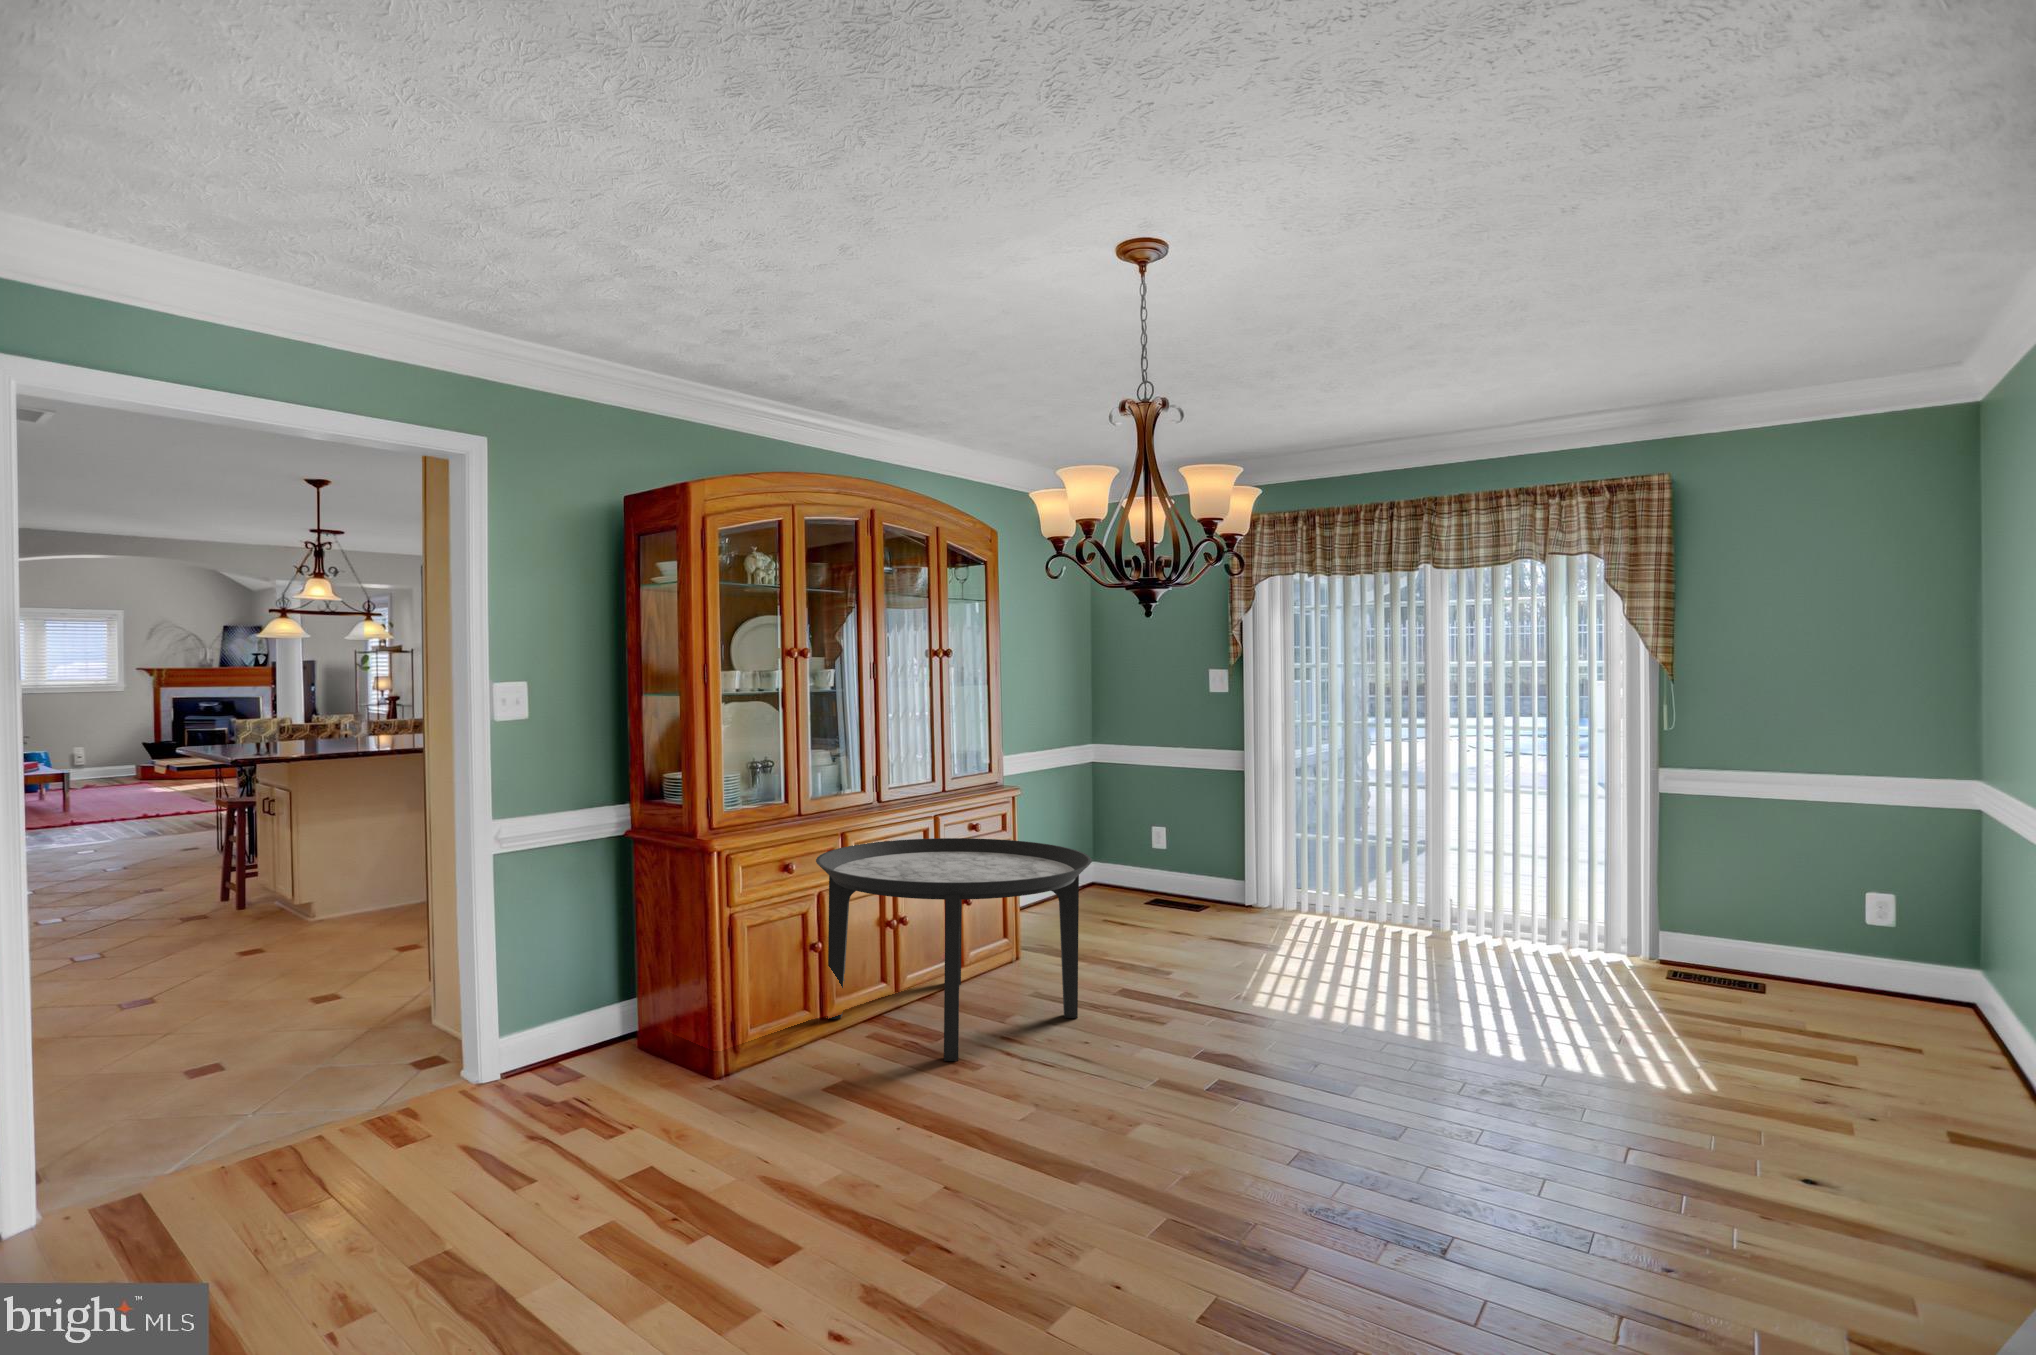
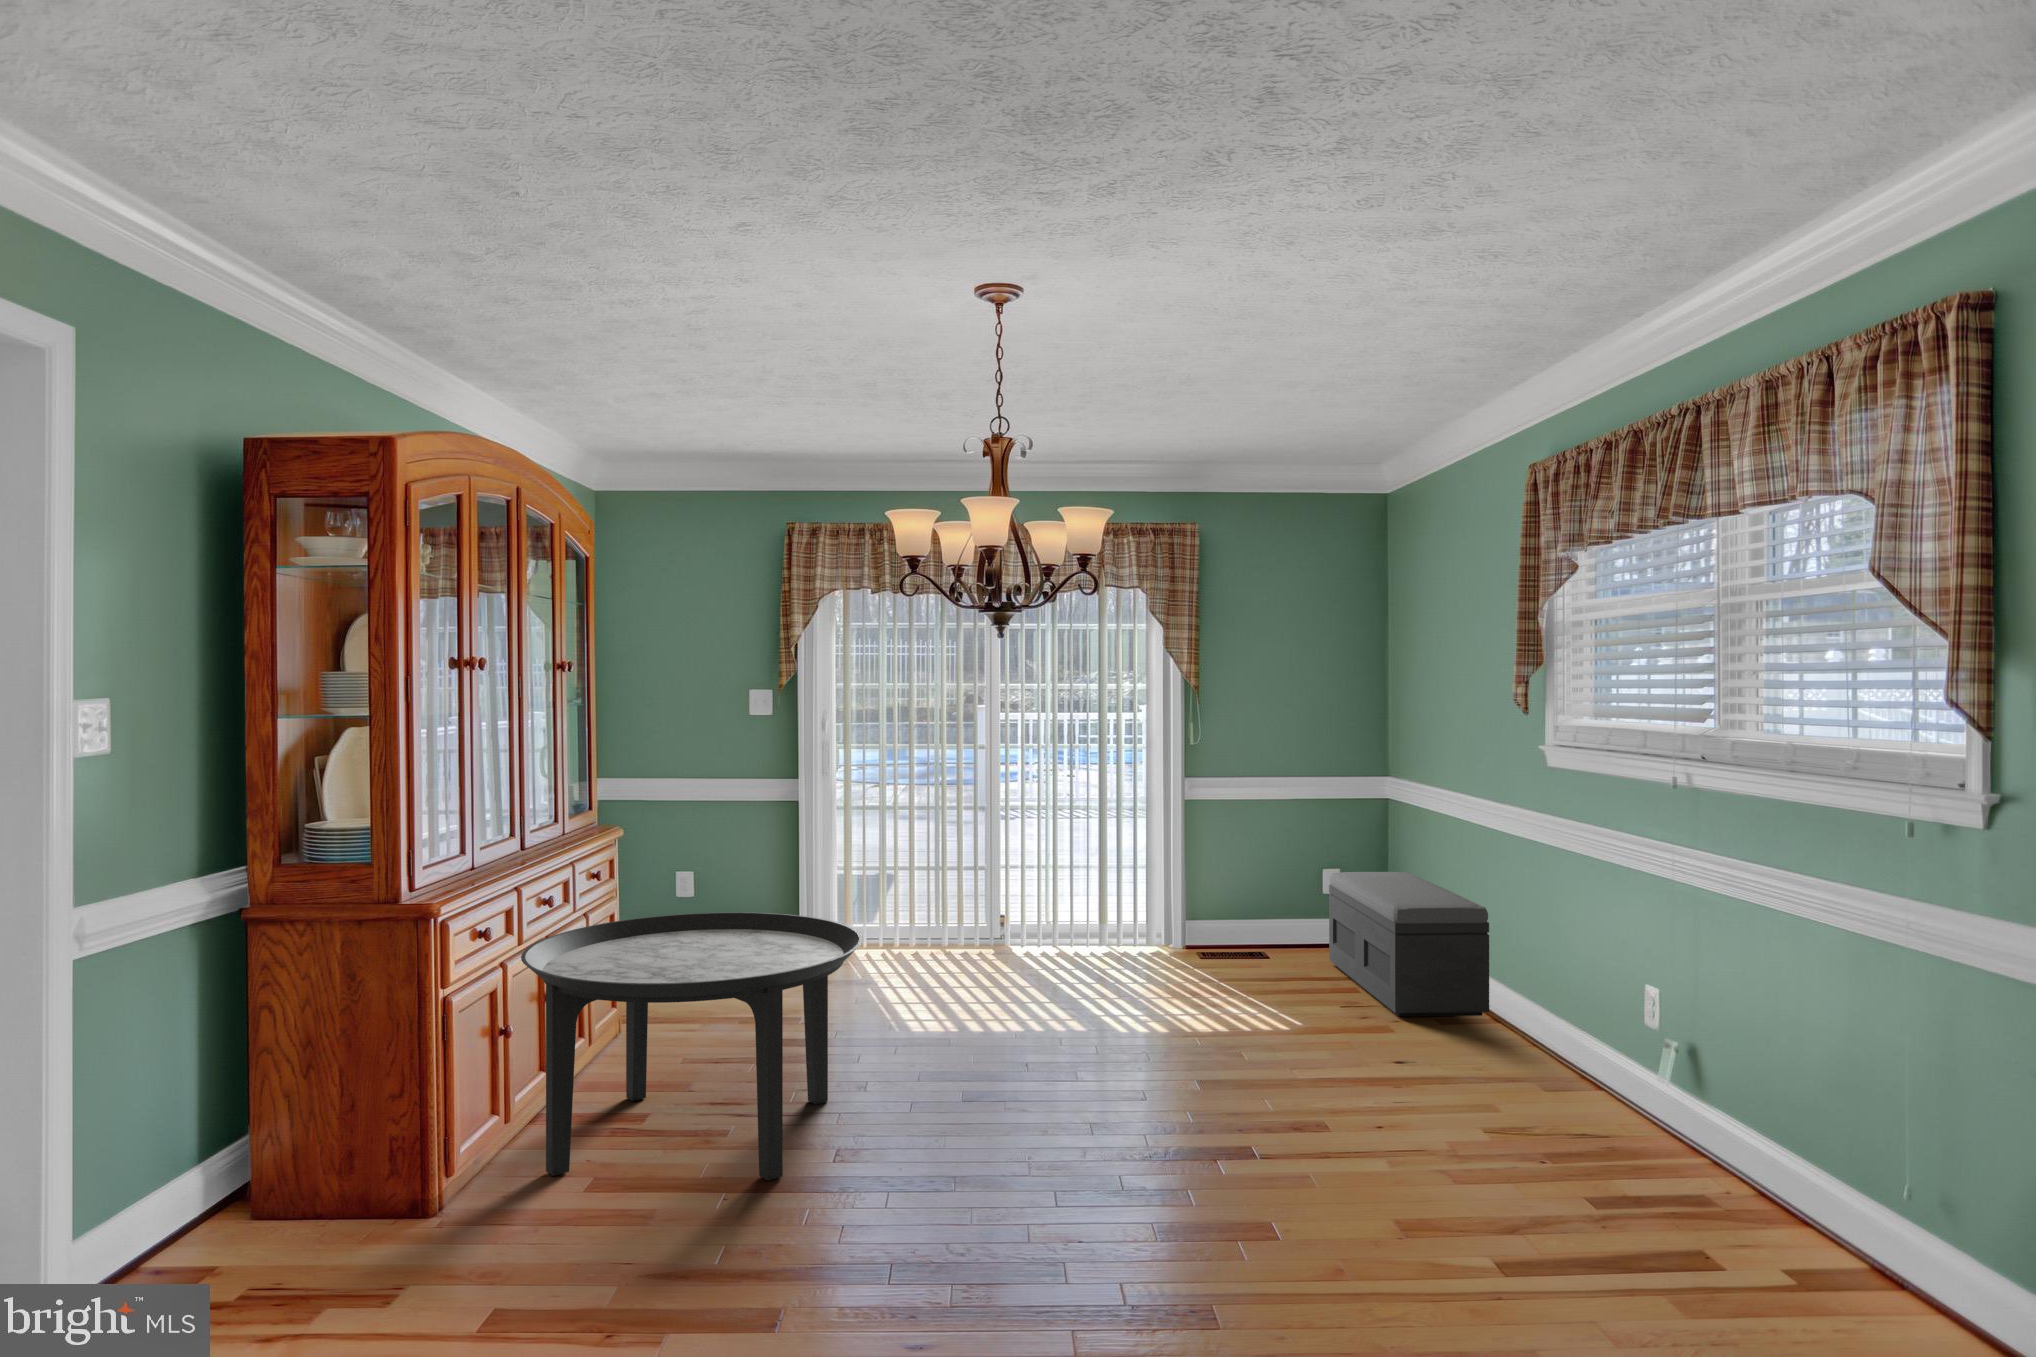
storage bench: none [1834,897,2018,1118] -> present [1329,872,1489,1016]

